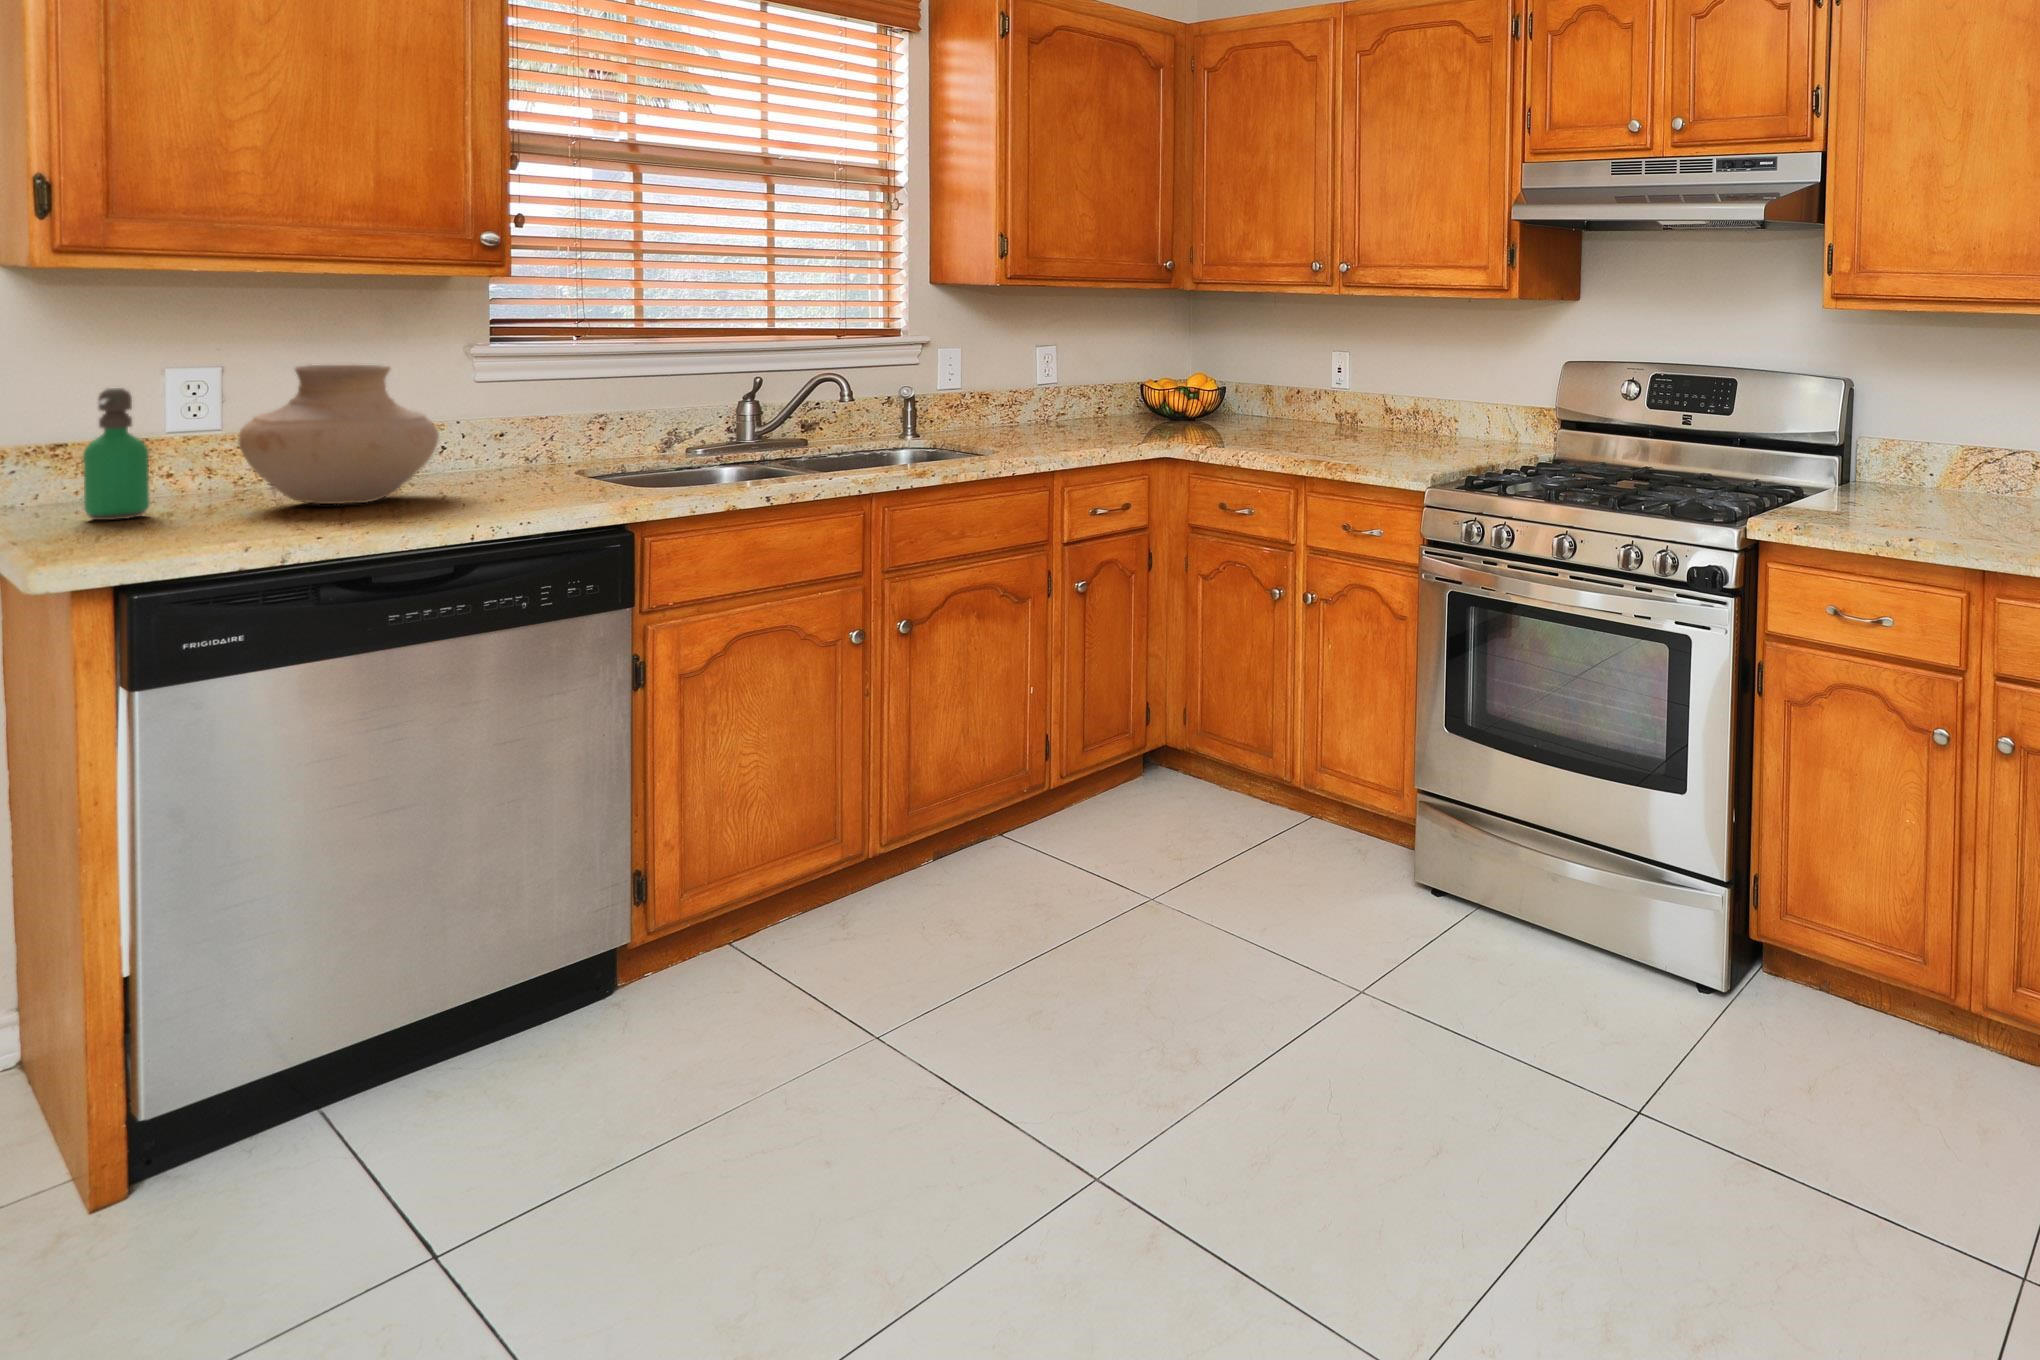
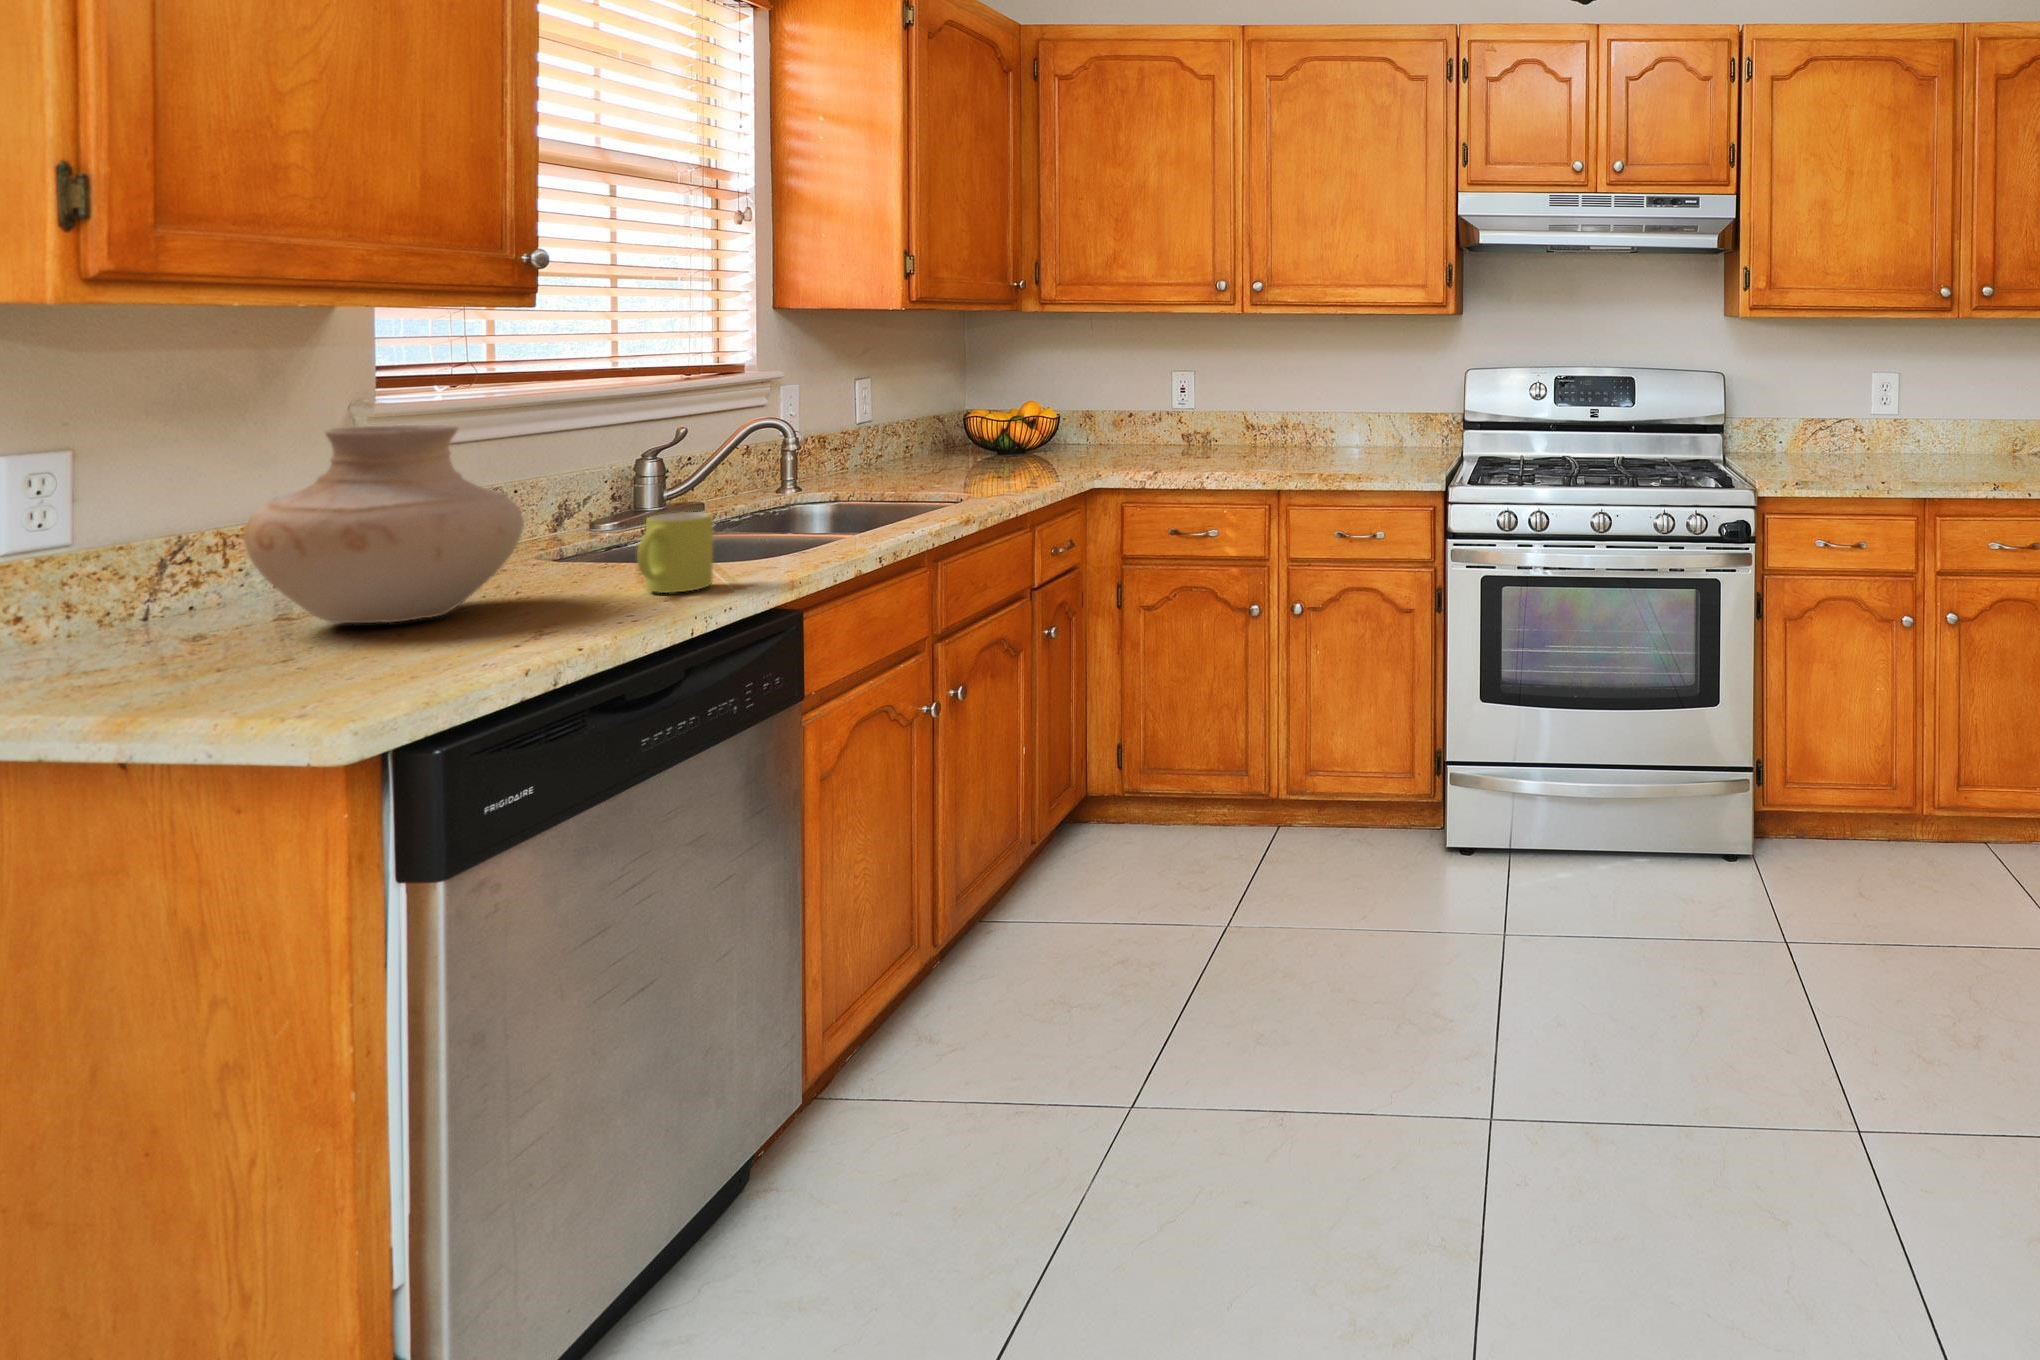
soap dispenser: present [83,388,150,520] -> none [61,475,163,684]
mug: none [471,444,552,505] -> present [637,512,713,593]

